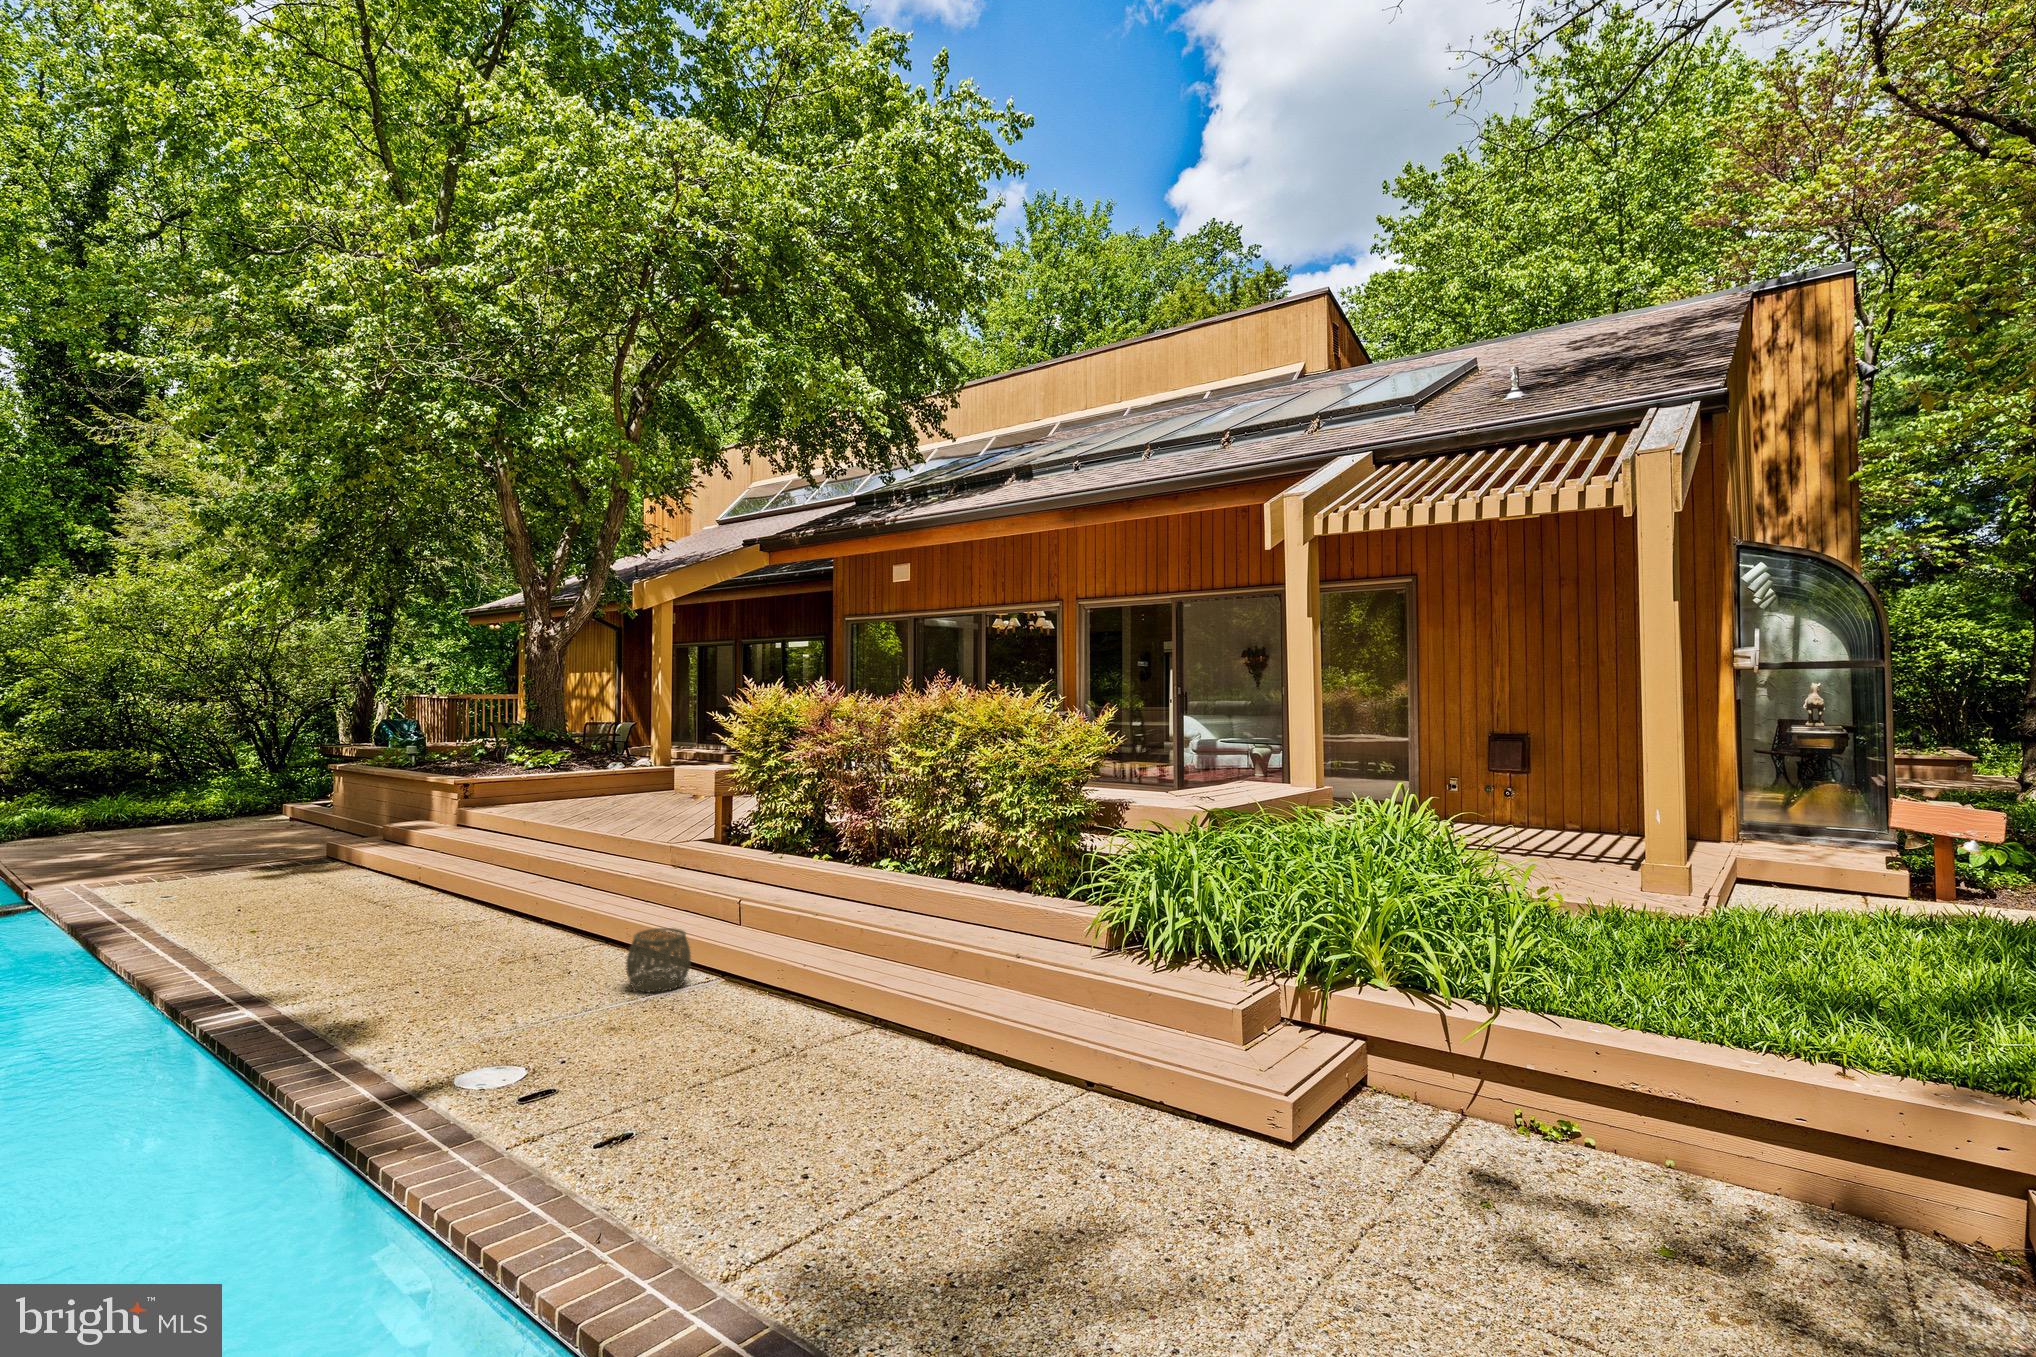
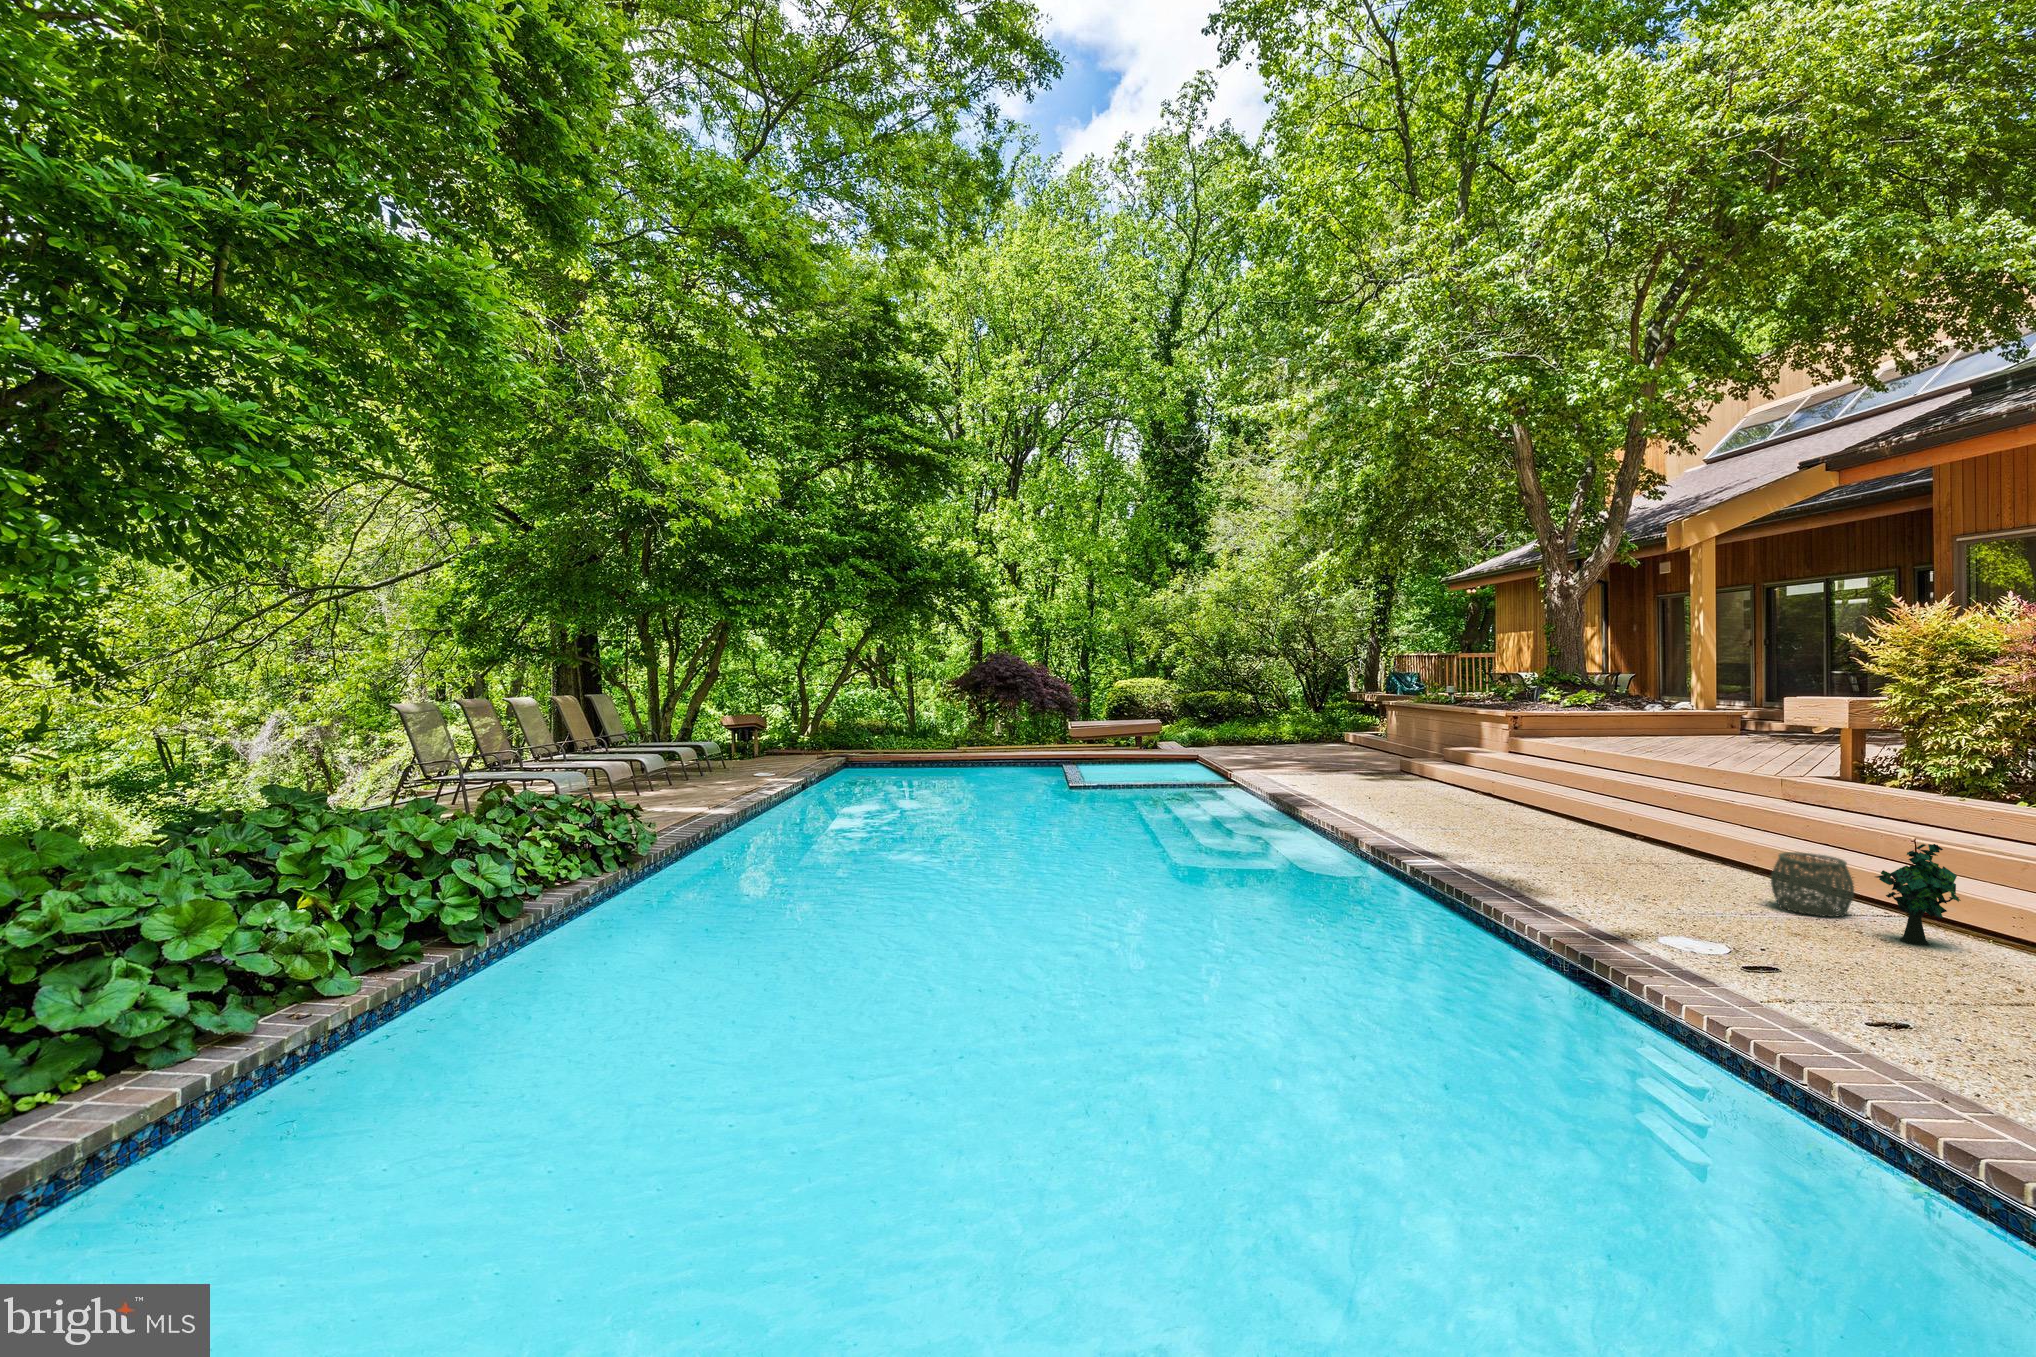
decorative plant: none [693,912,751,1008] -> present [1876,844,1961,946]

